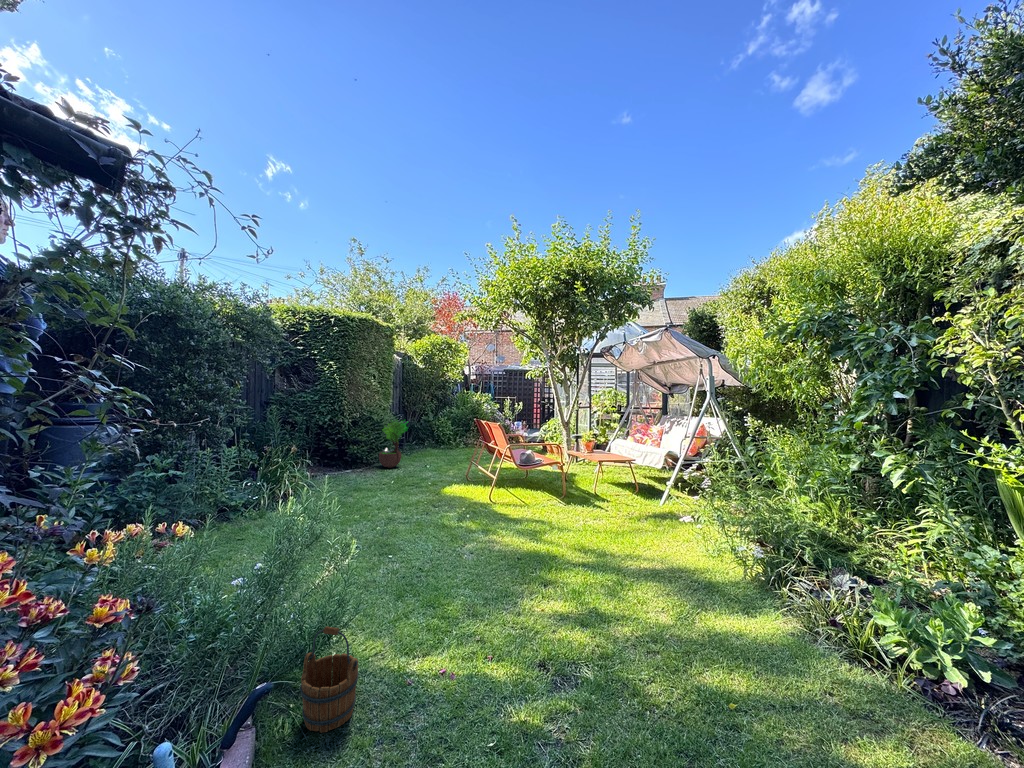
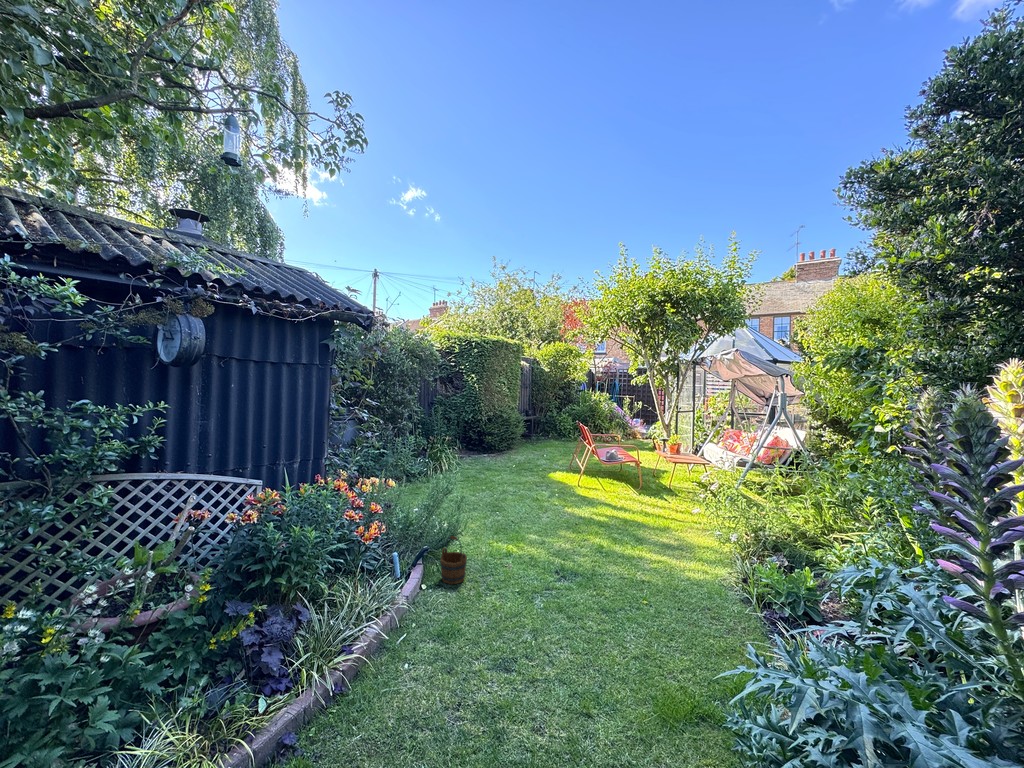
potted tree: present [379,422,407,468] -> none [508,416,531,455]

